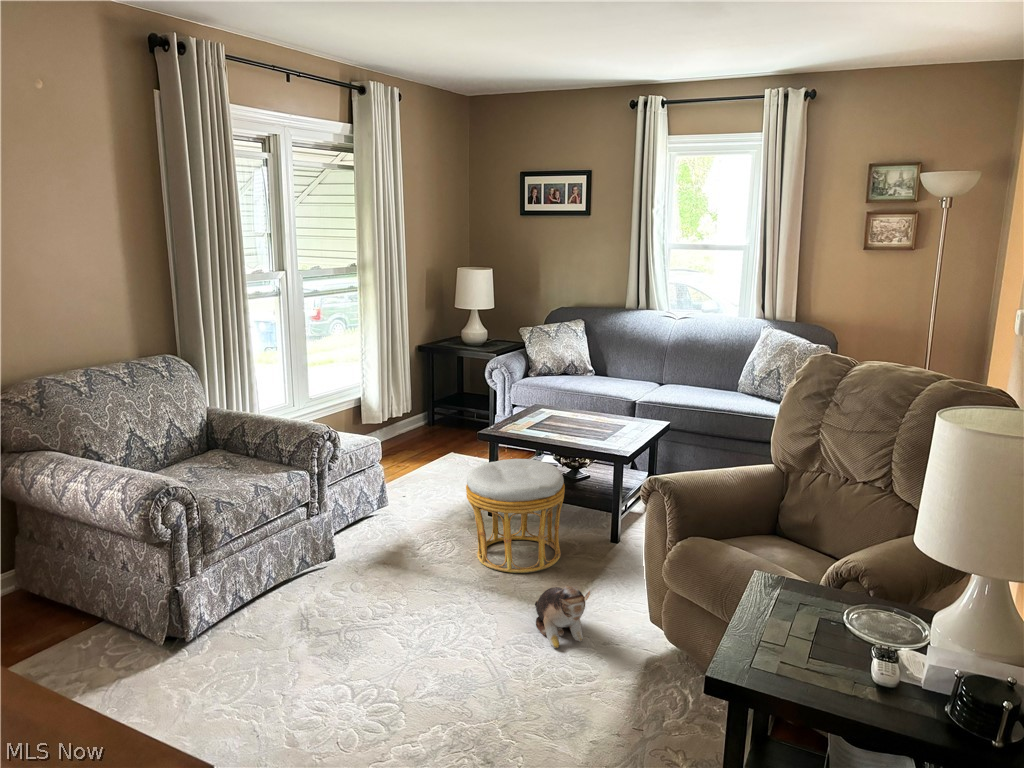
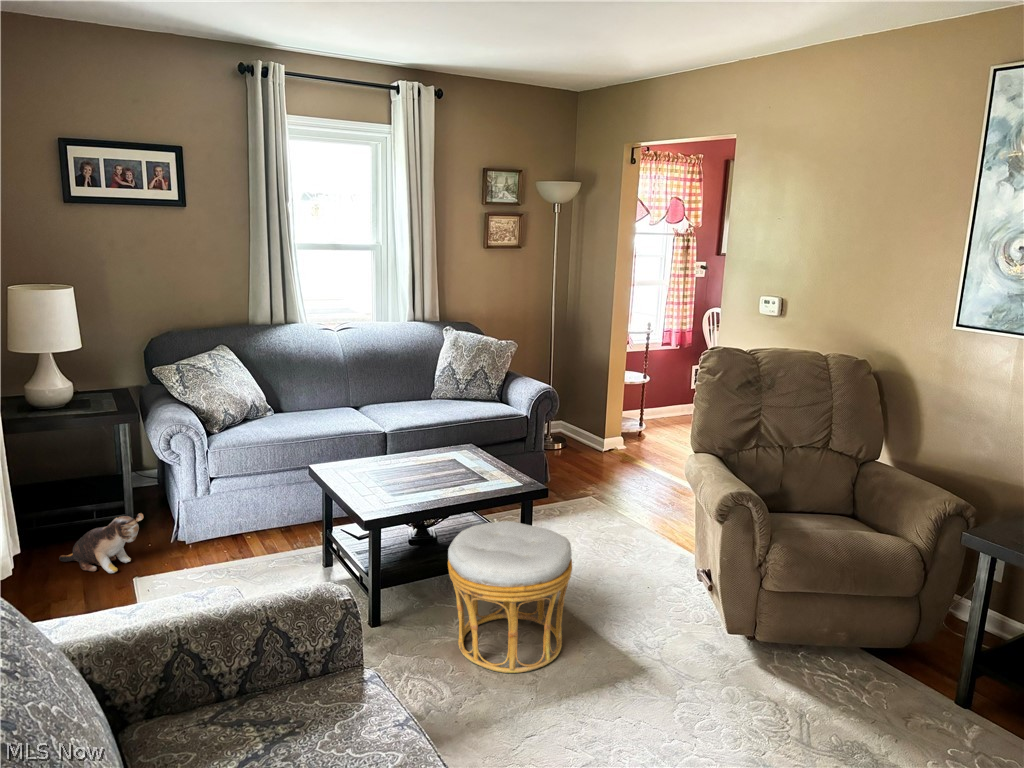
plush toy: present [535,586,590,648] -> present [59,513,143,574]

